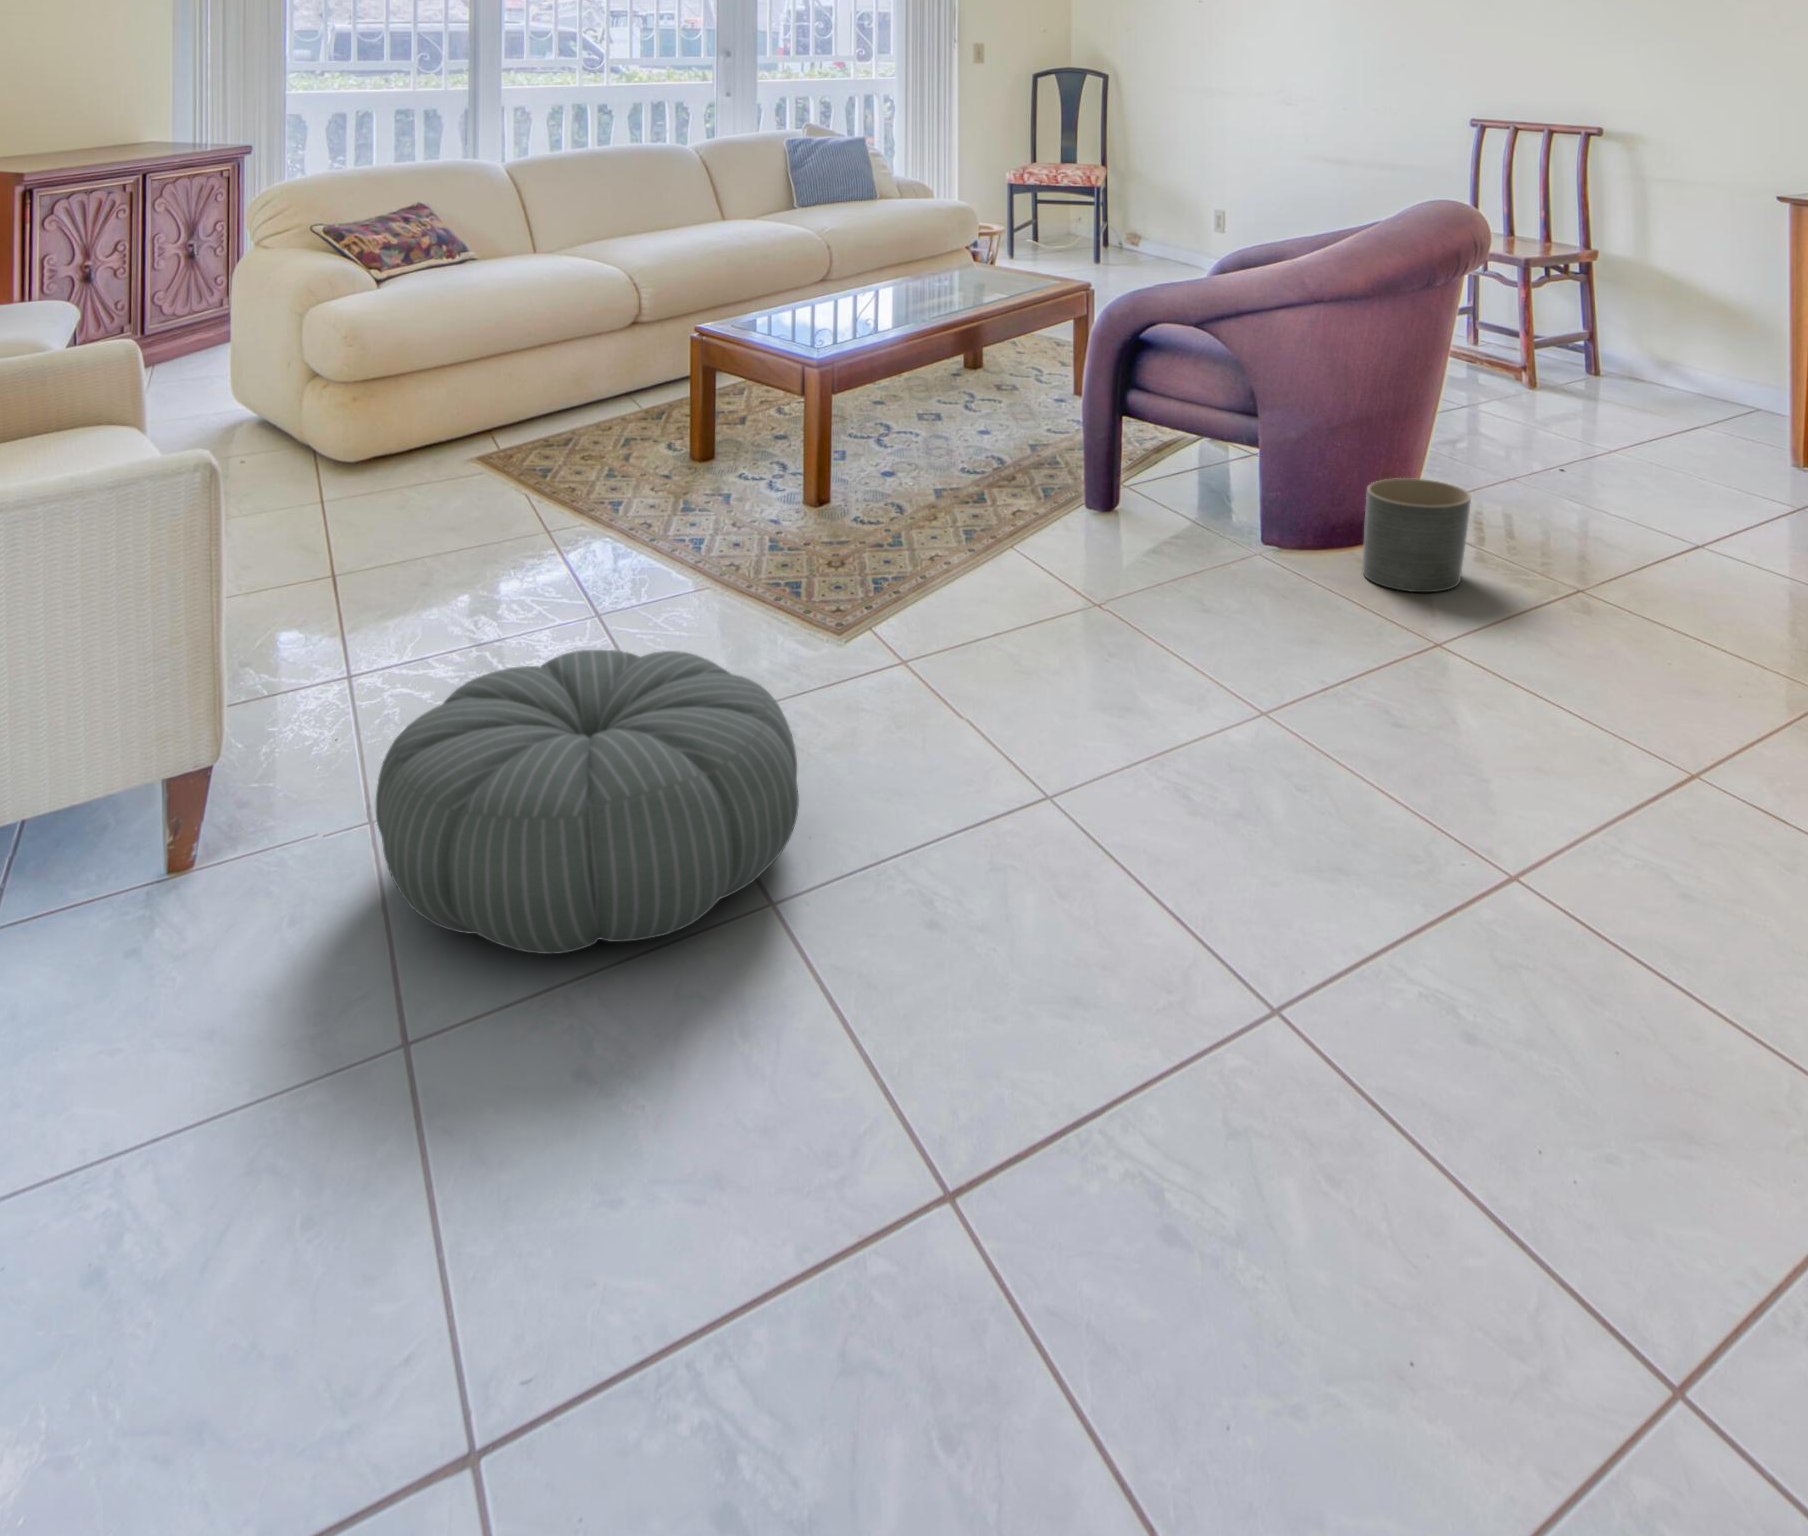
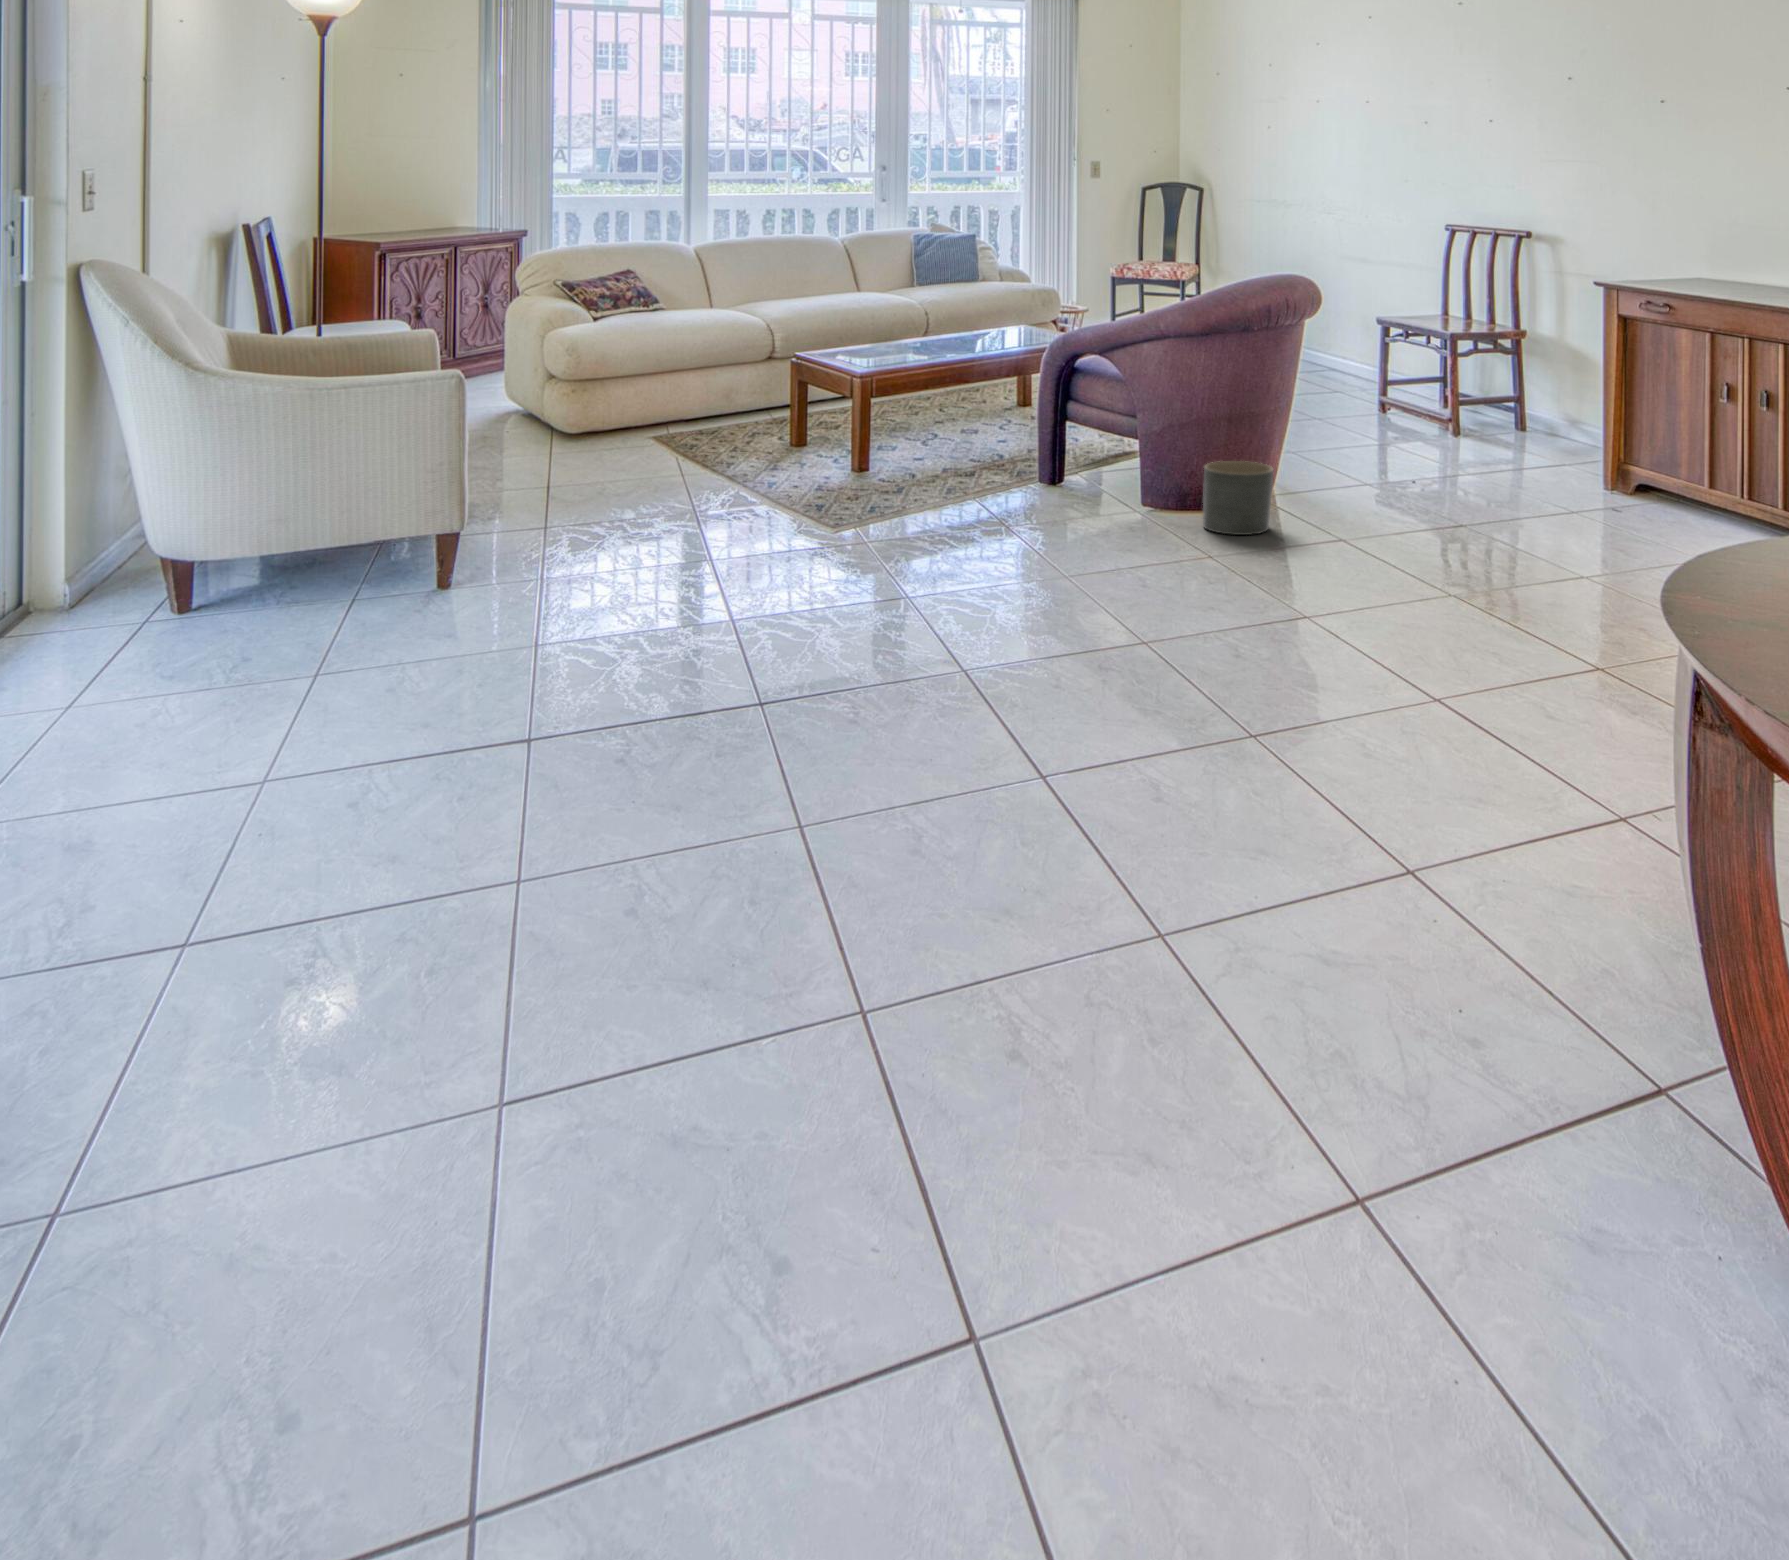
pouf: present [376,650,799,954] -> none [513,499,748,632]

